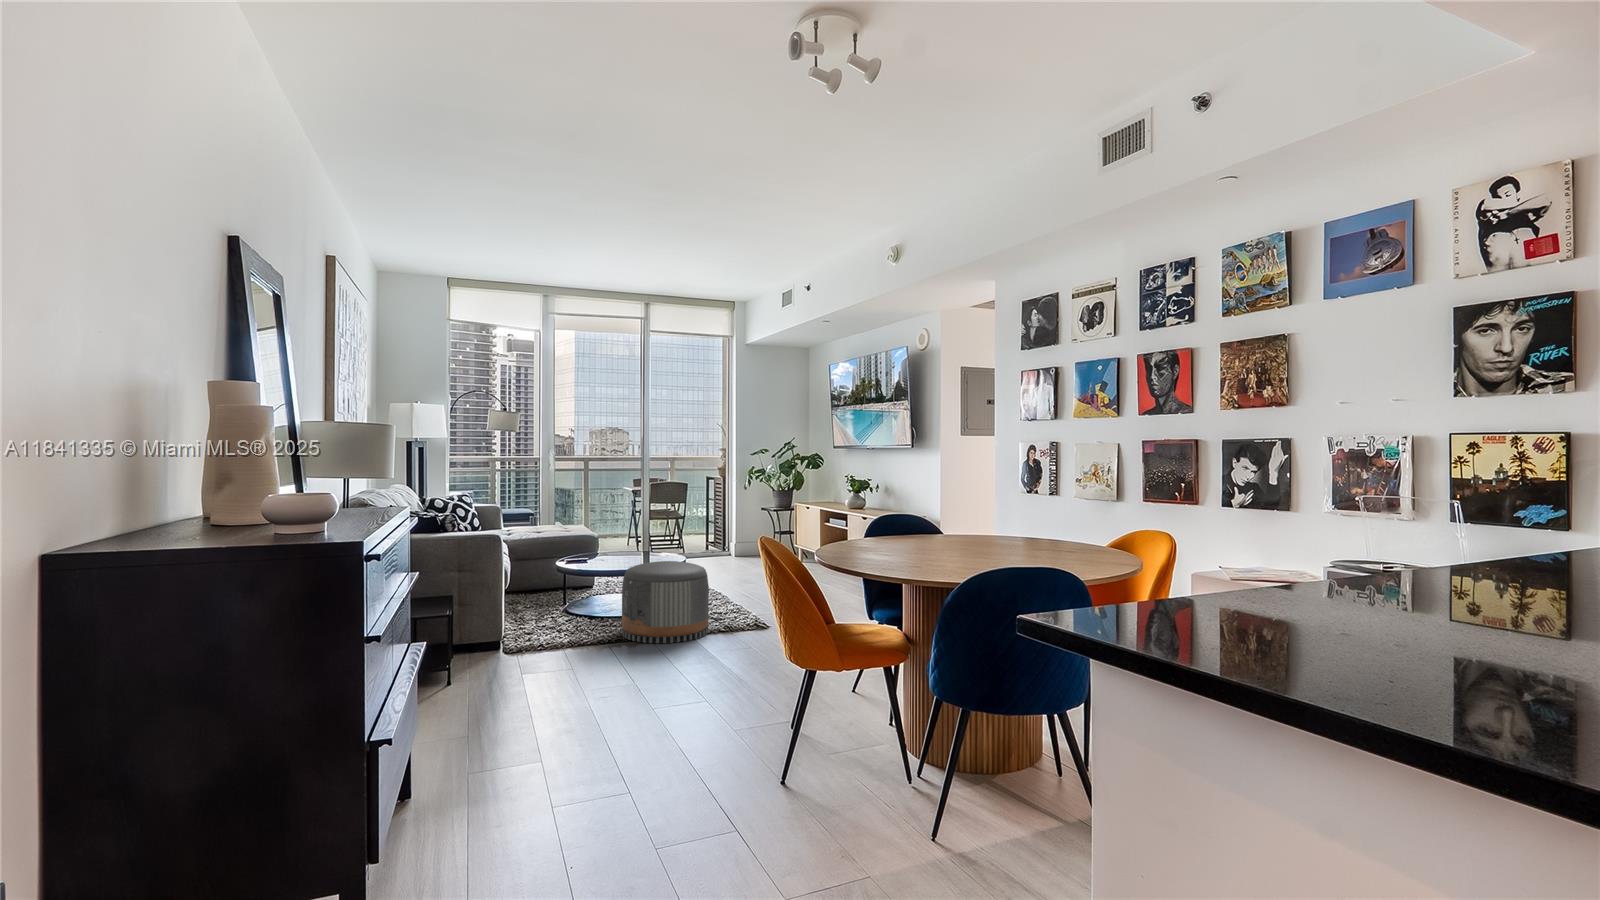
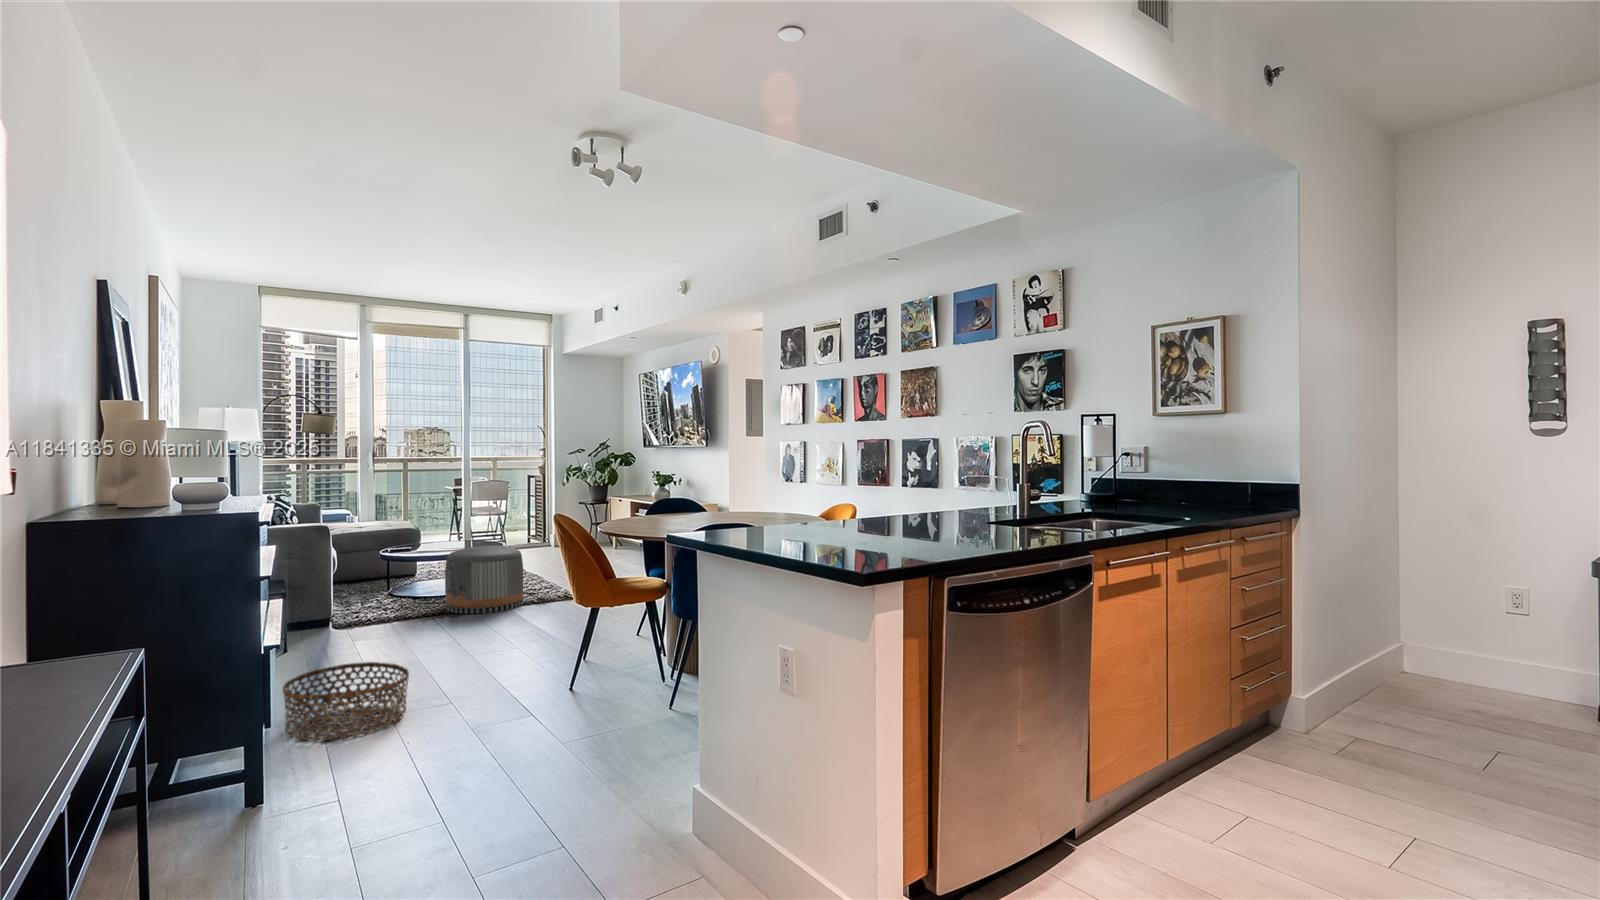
basket: none [411,727,570,850] -> present [283,662,409,741]

